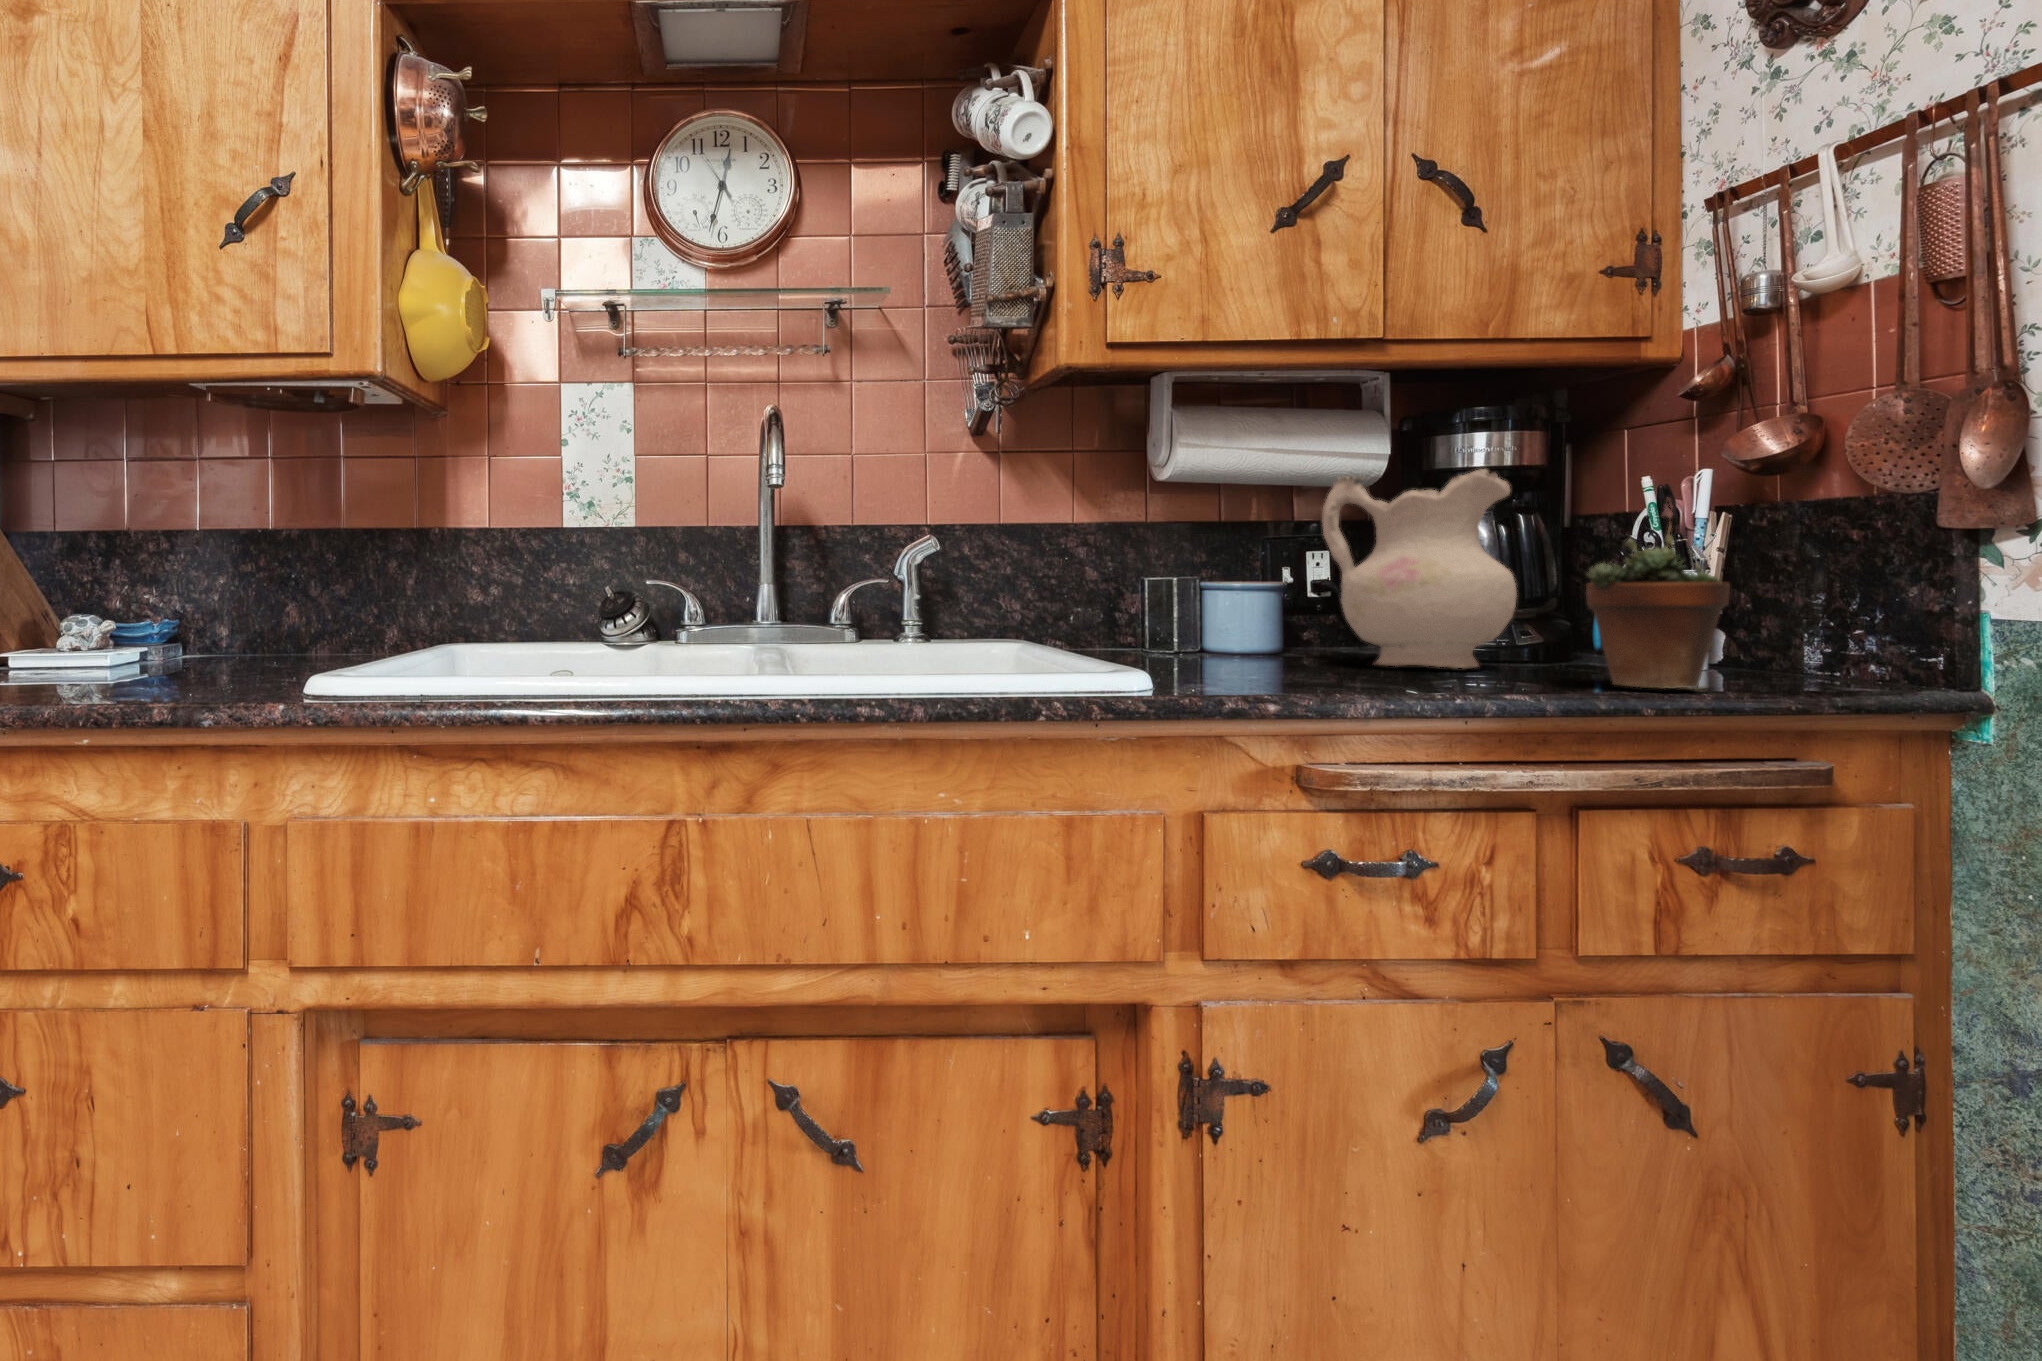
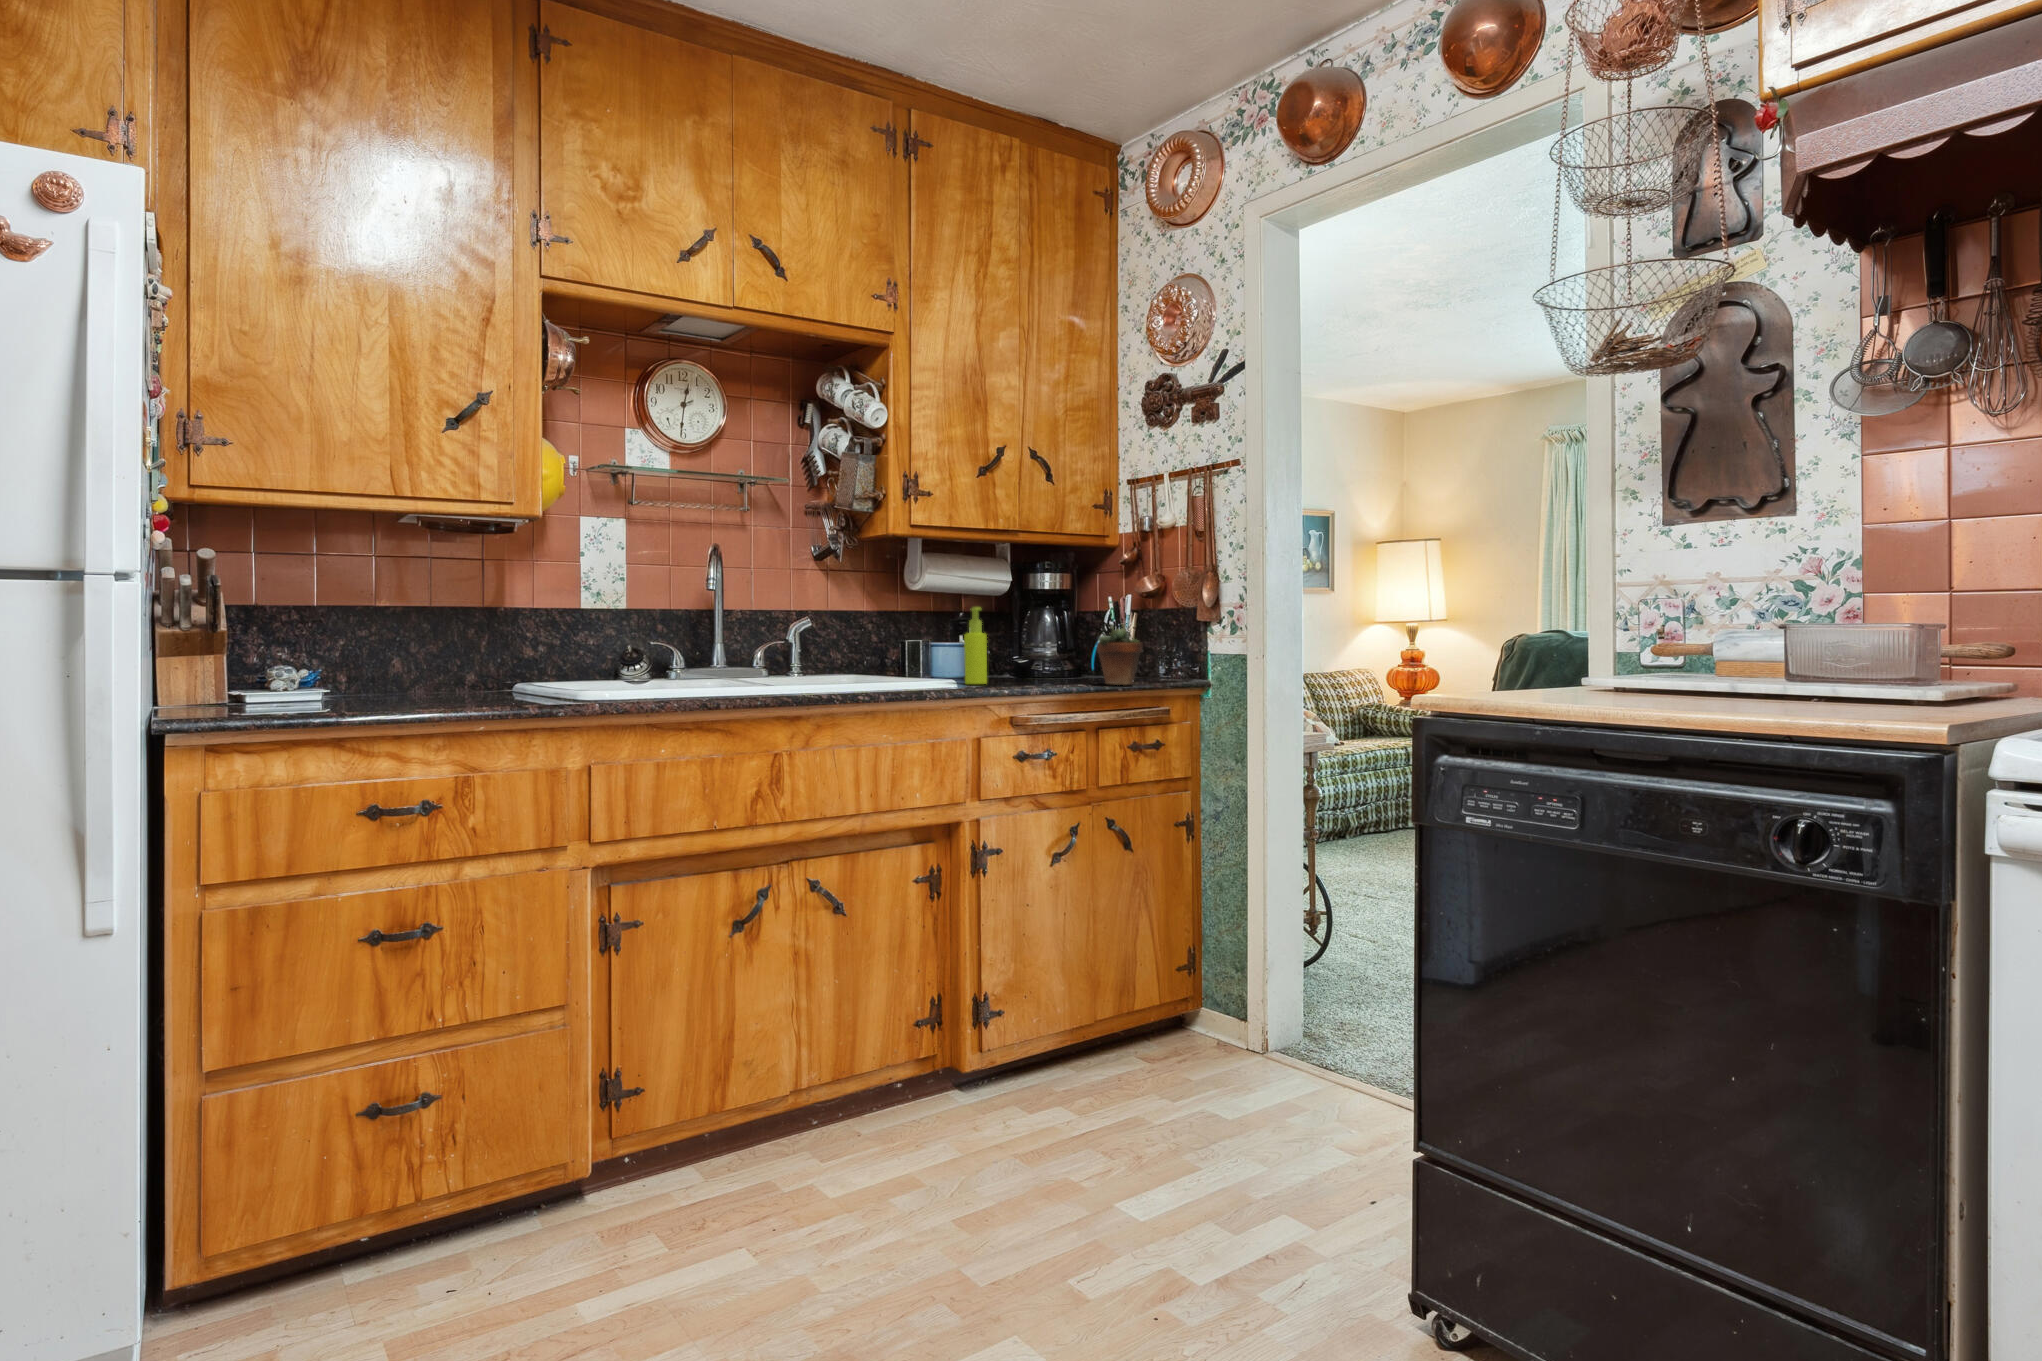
ceramic pitcher: present [1322,469,1517,668] -> none [988,591,1066,680]
soap dispenser: none [1236,507,1289,674] -> present [964,607,987,684]

